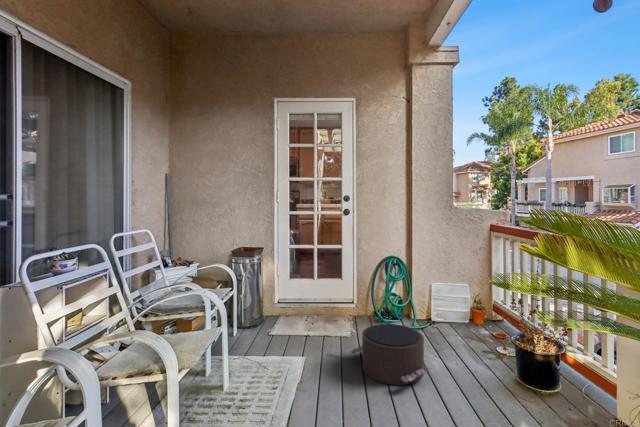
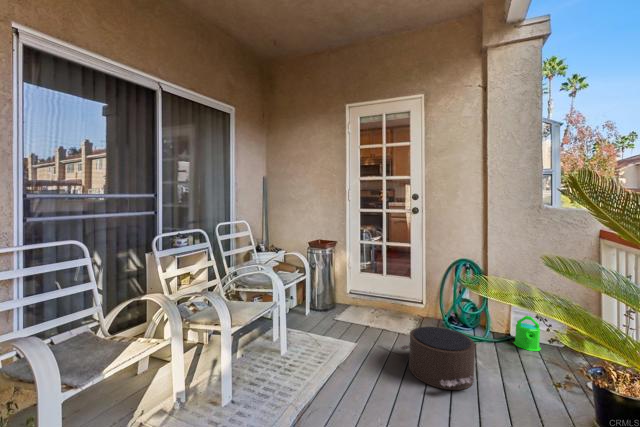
watering can: none [437,300,459,331] -> present [514,316,541,351]

